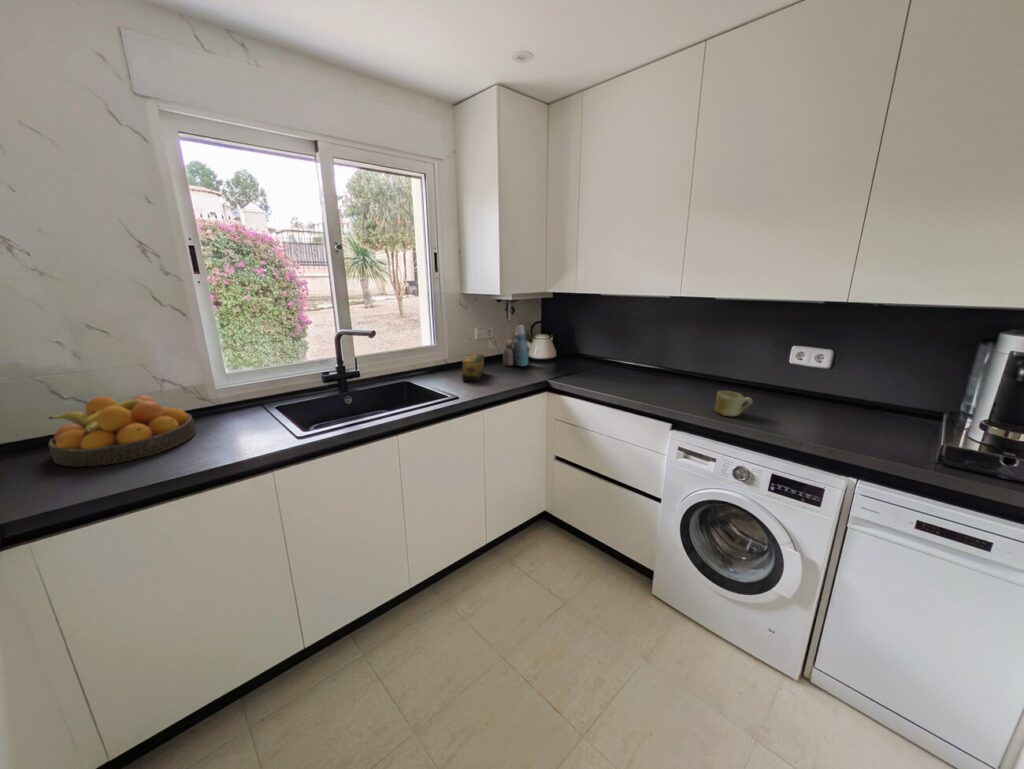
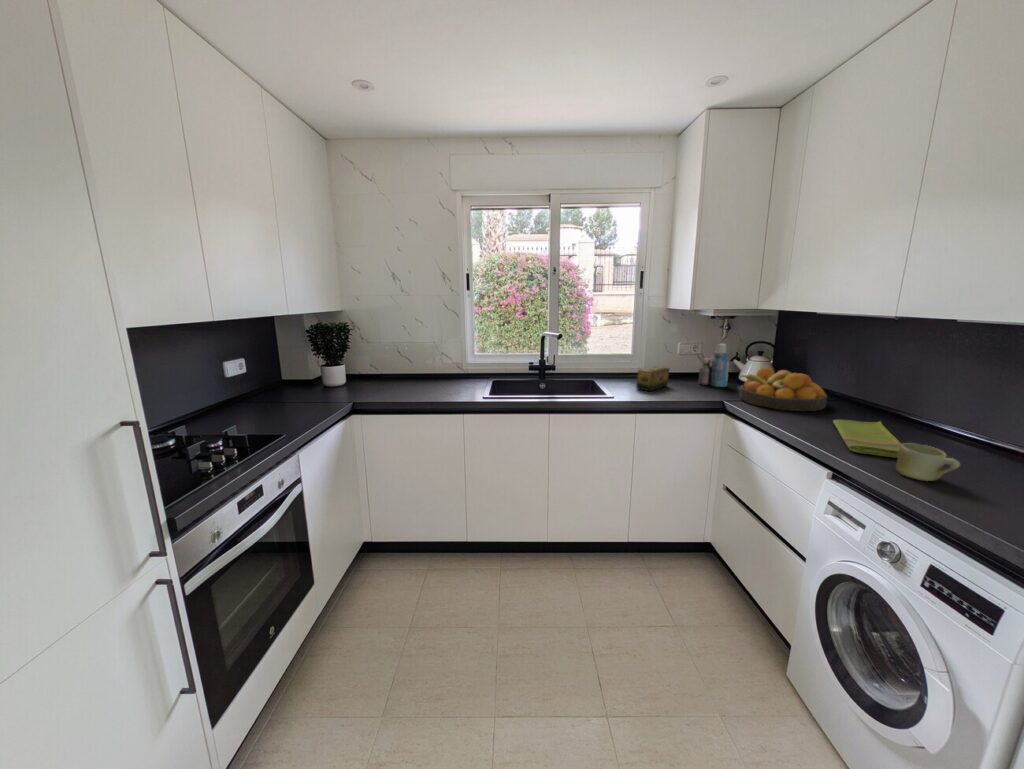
dish towel: none [635,377,709,405] -> present [833,420,901,458]
fruit bowl: present [48,395,196,467] -> present [740,367,827,411]

